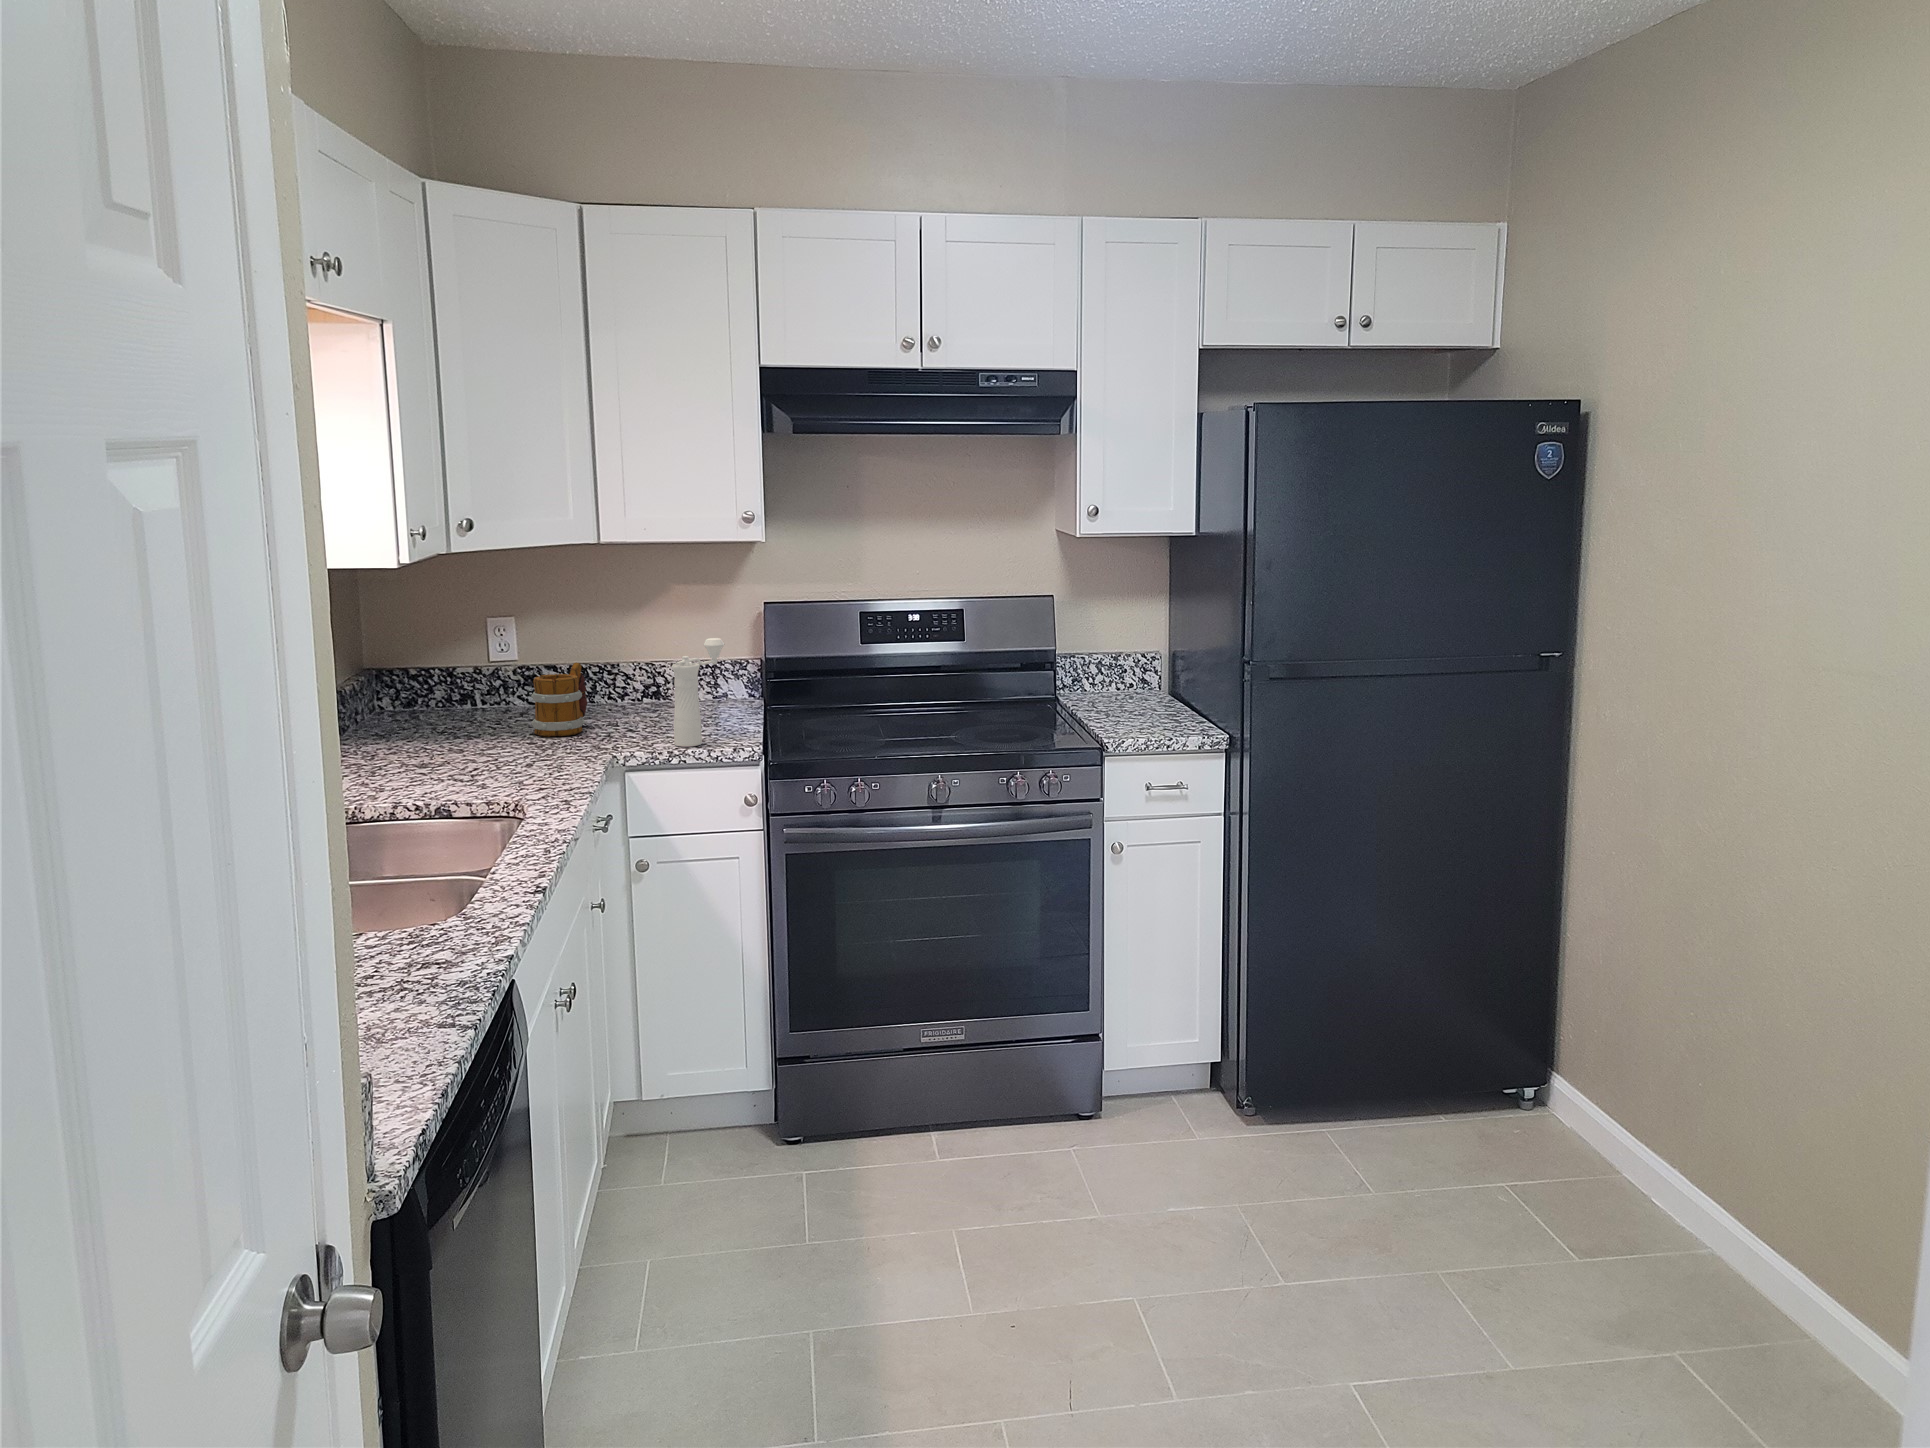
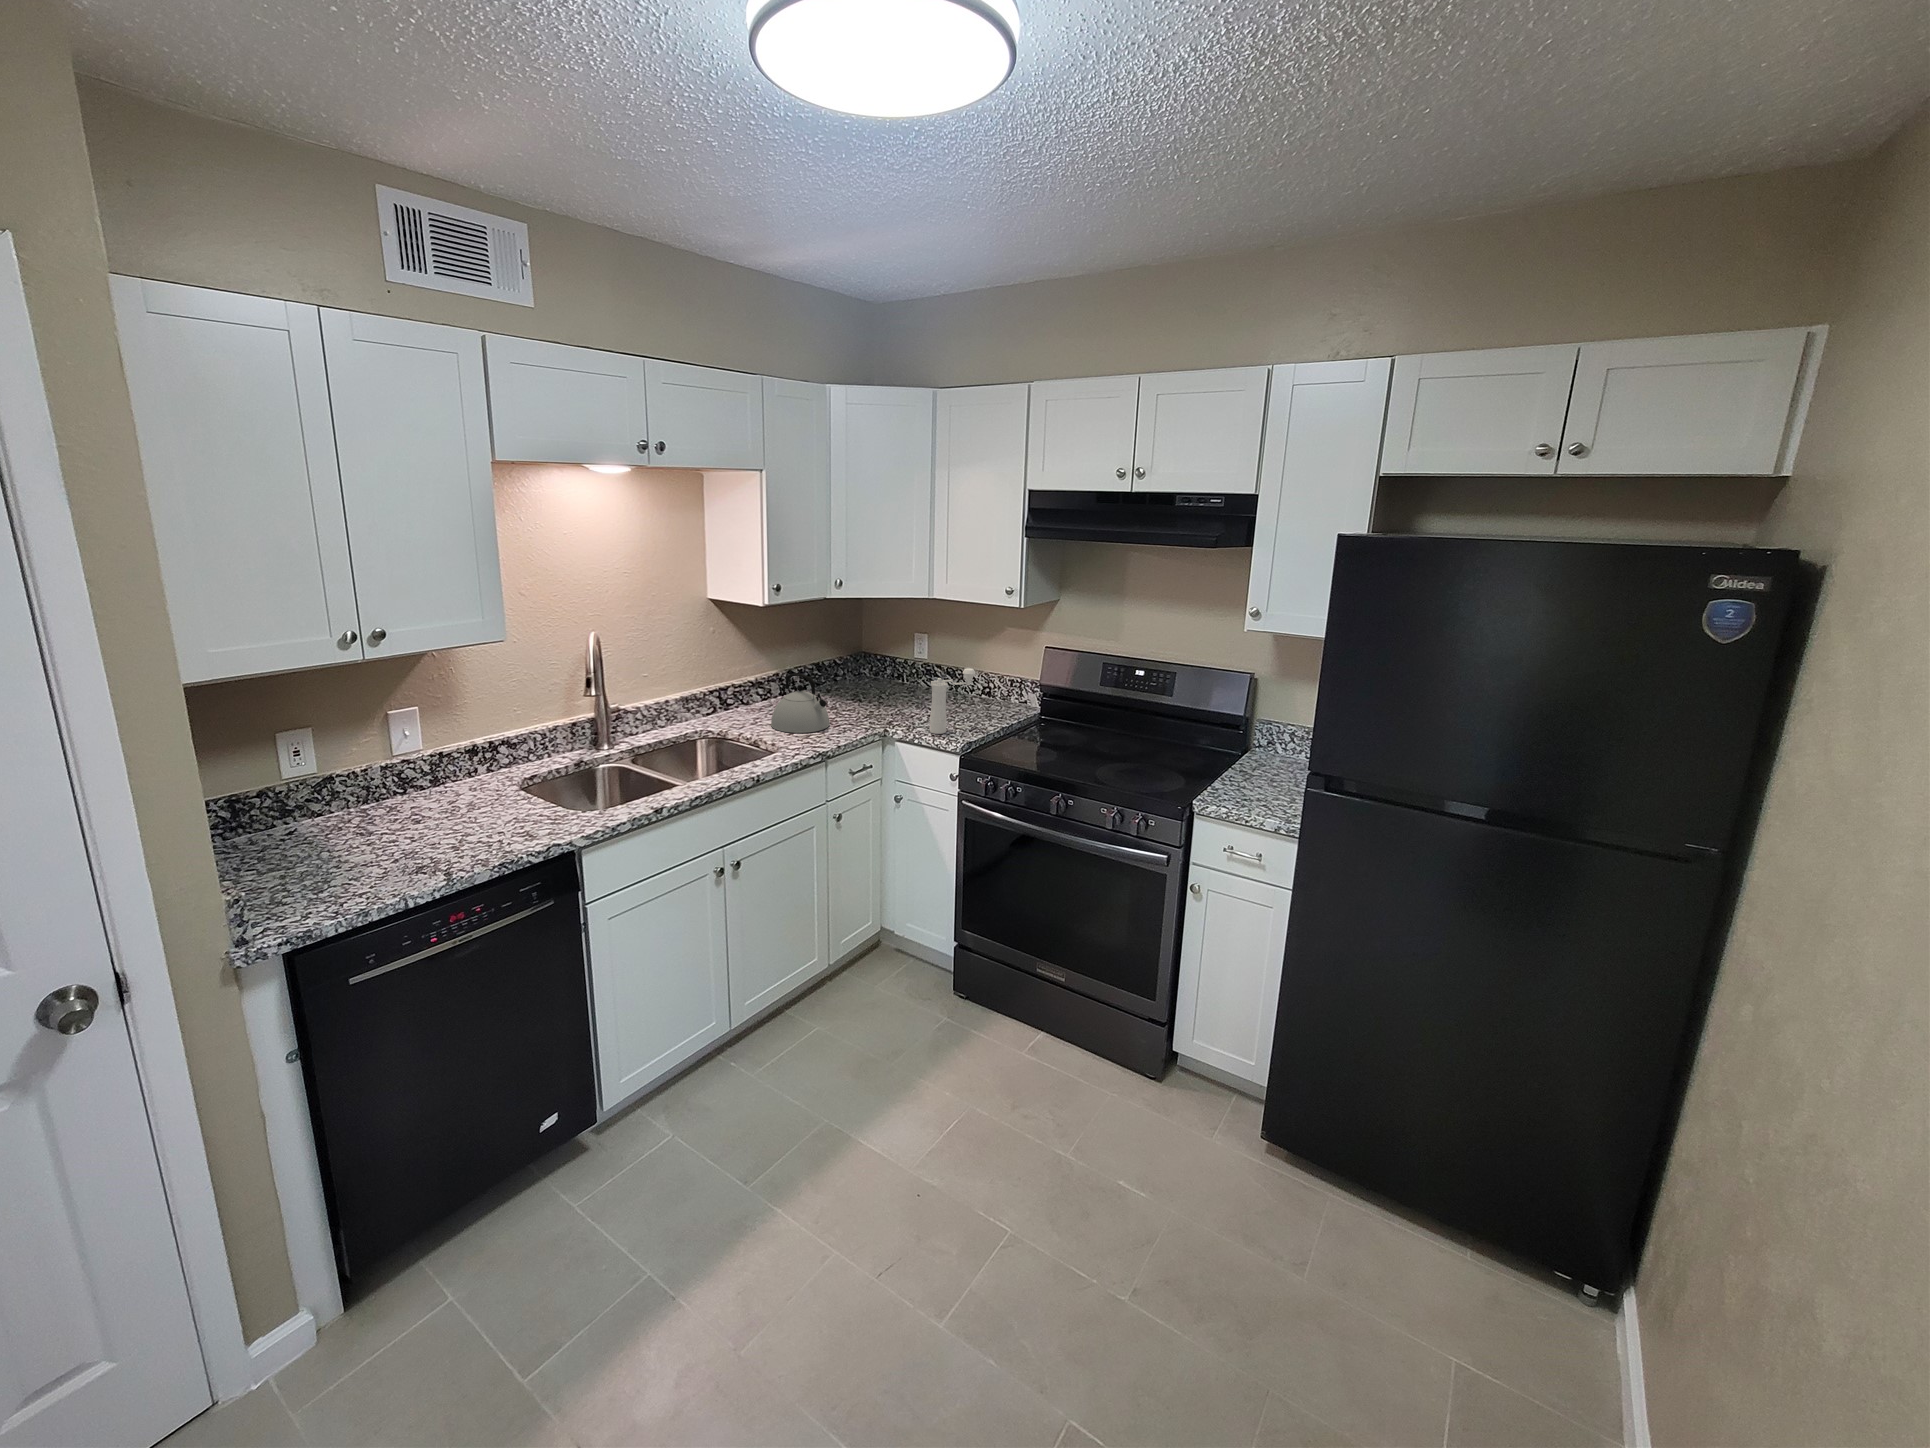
mug: present [531,663,587,737] -> none [887,669,925,711]
kettle: none [406,680,524,786] -> present [771,673,830,733]

